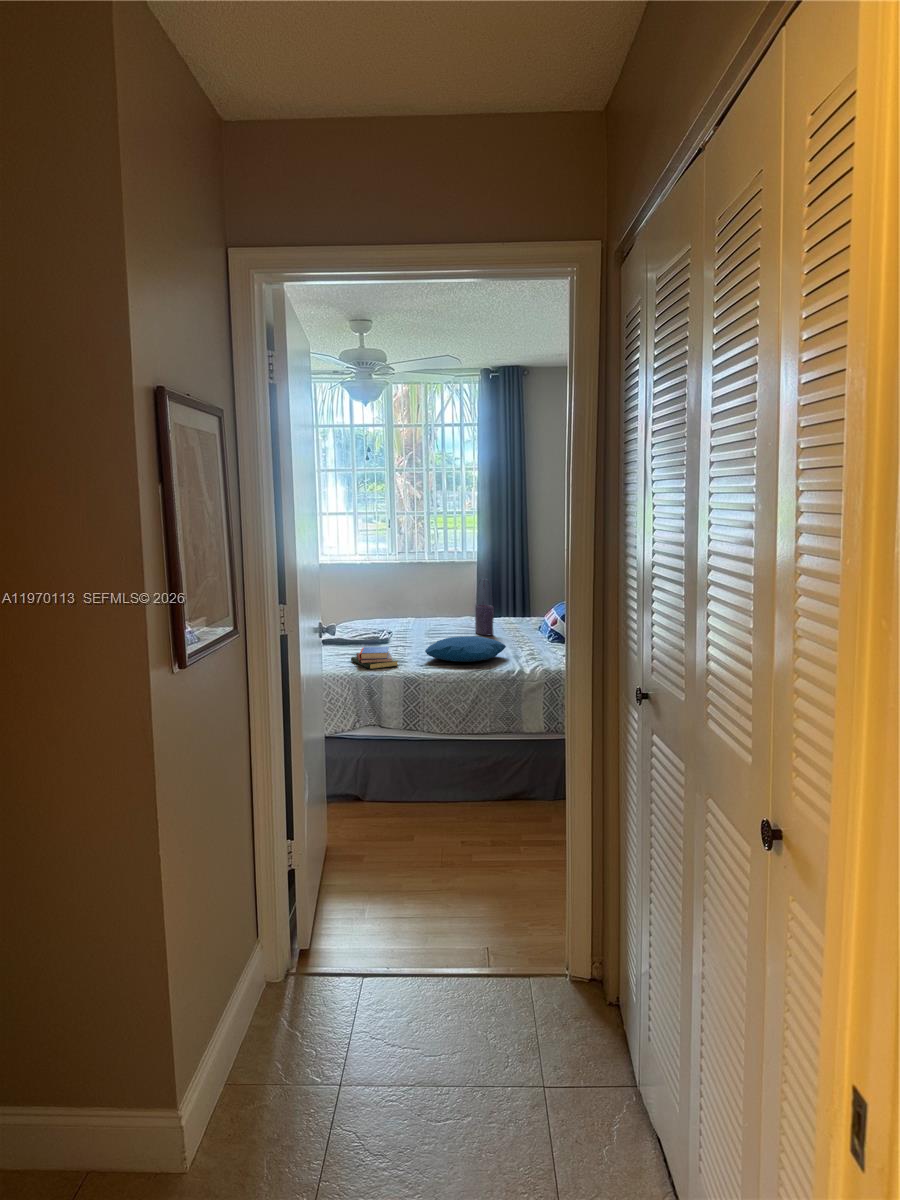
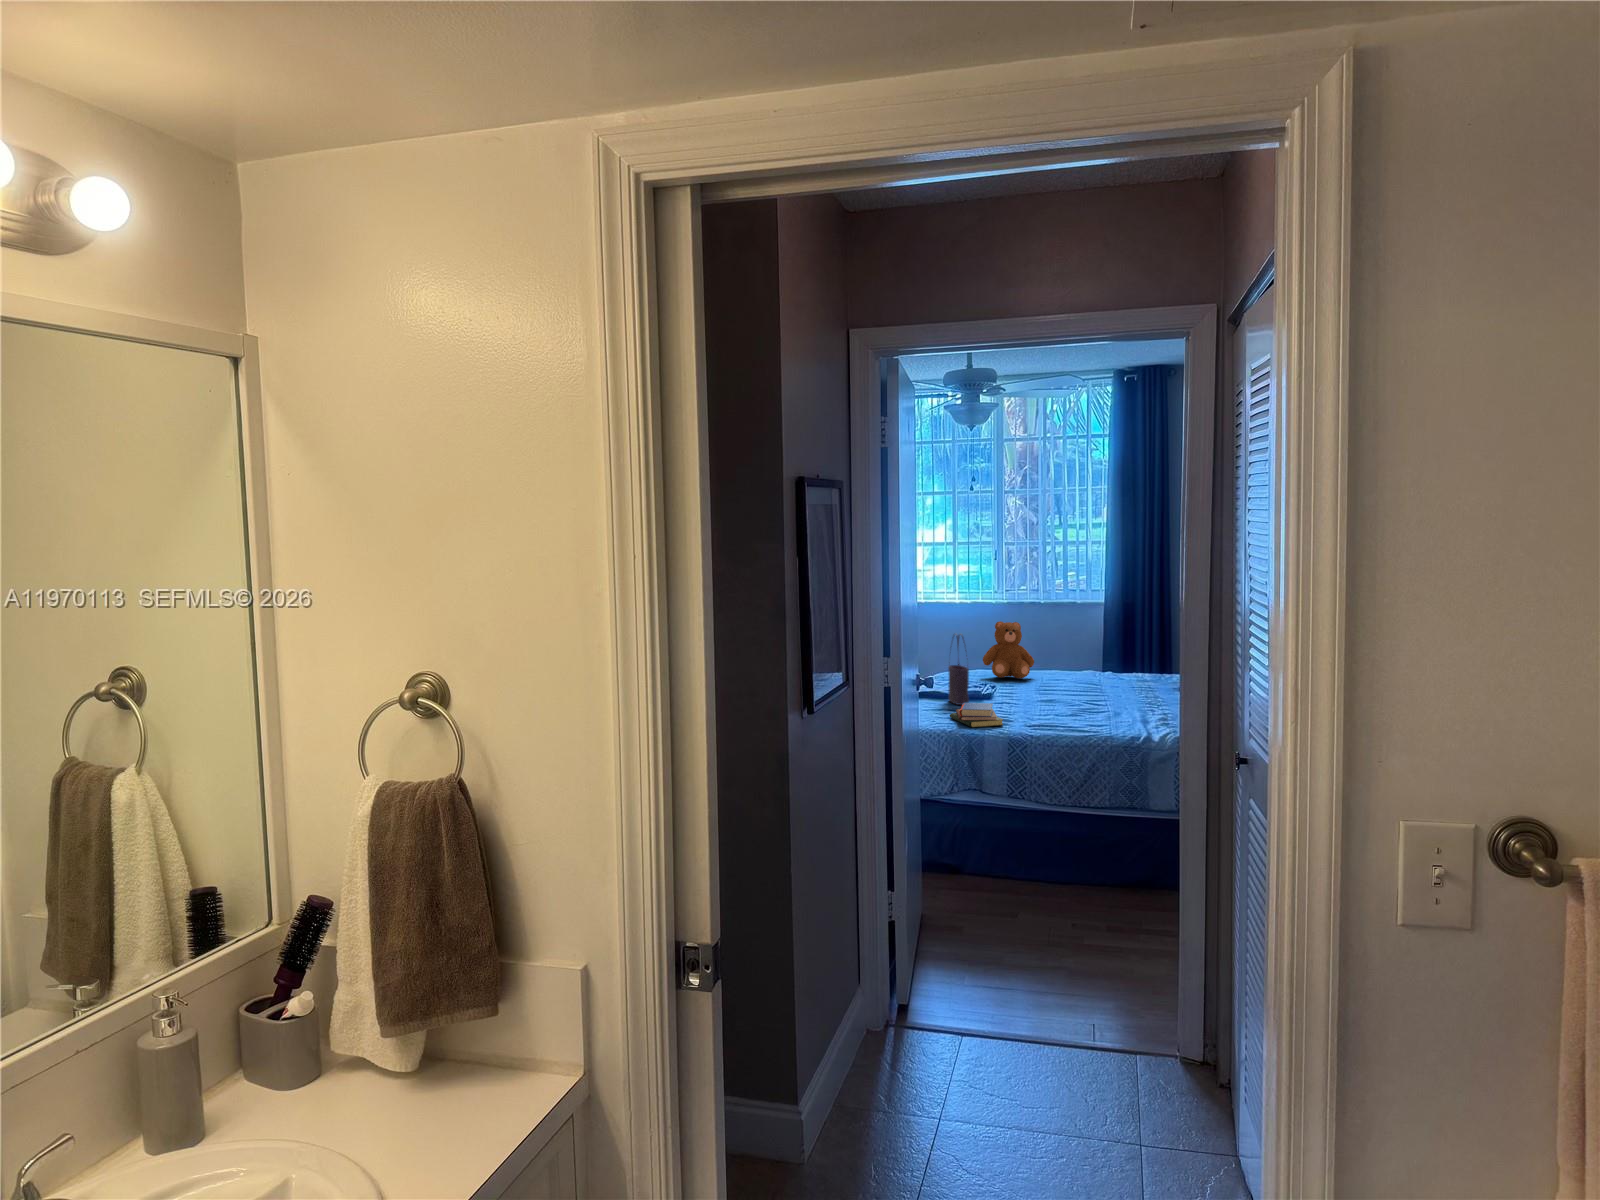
teddy bear: none [379,576,423,625] -> present [983,621,1034,678]
tote bag: present [475,580,494,635] -> present [948,634,969,705]
pillow: present [425,637,506,662] -> none [1034,695,1132,724]

